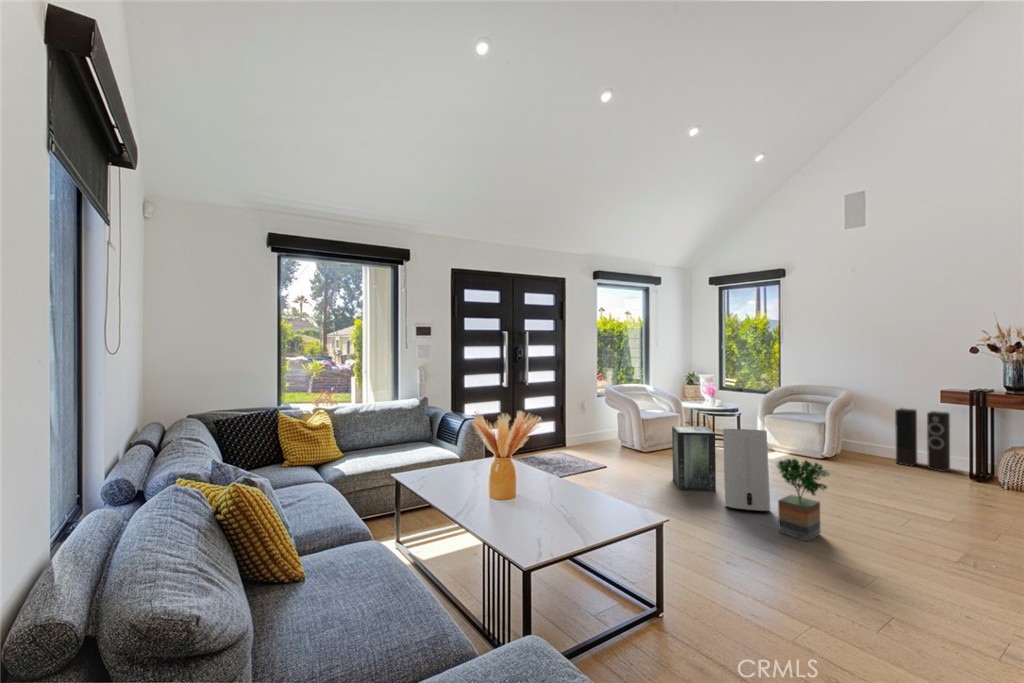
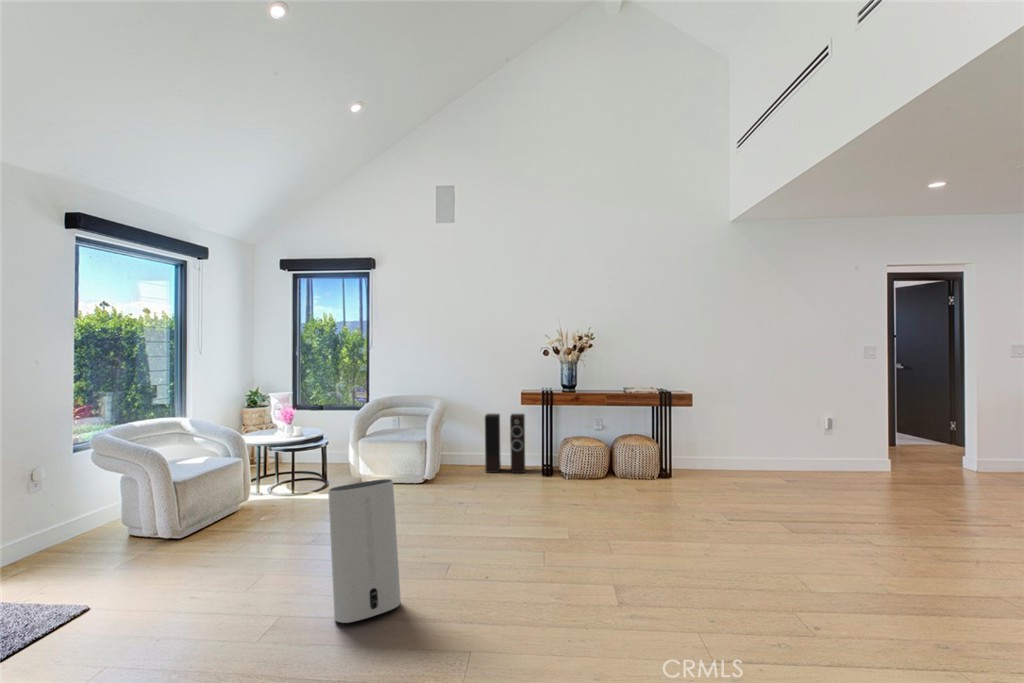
storage box: present [672,426,716,491] -> none [233,482,313,611]
potted tree: present [777,459,830,541] -> none [415,520,492,650]

